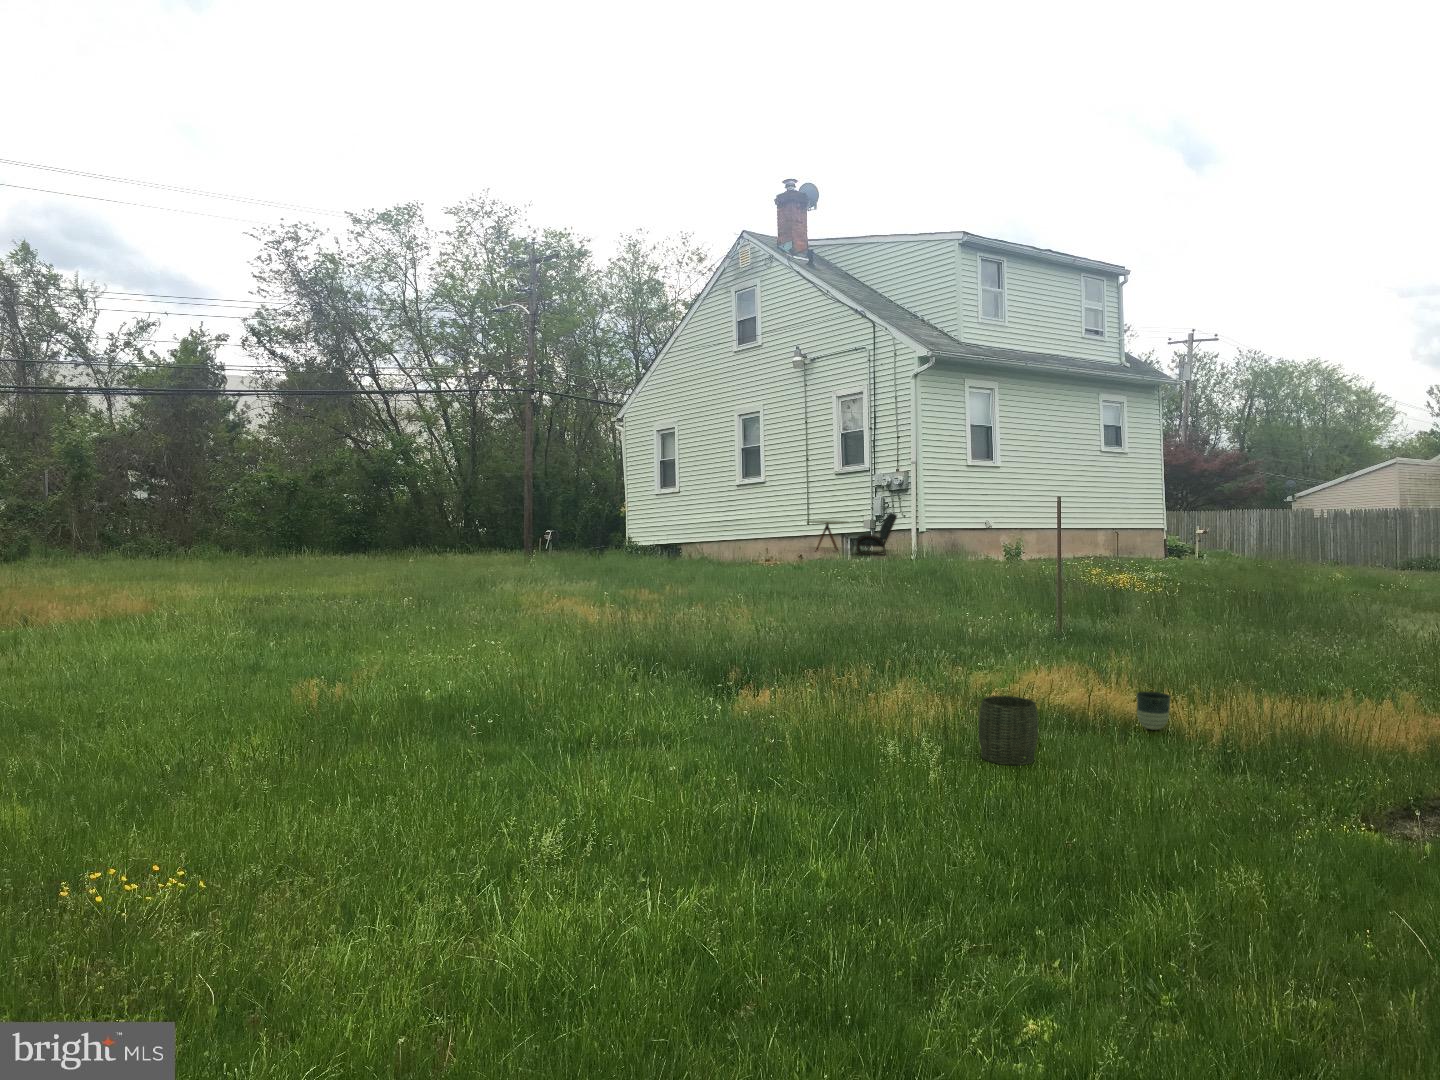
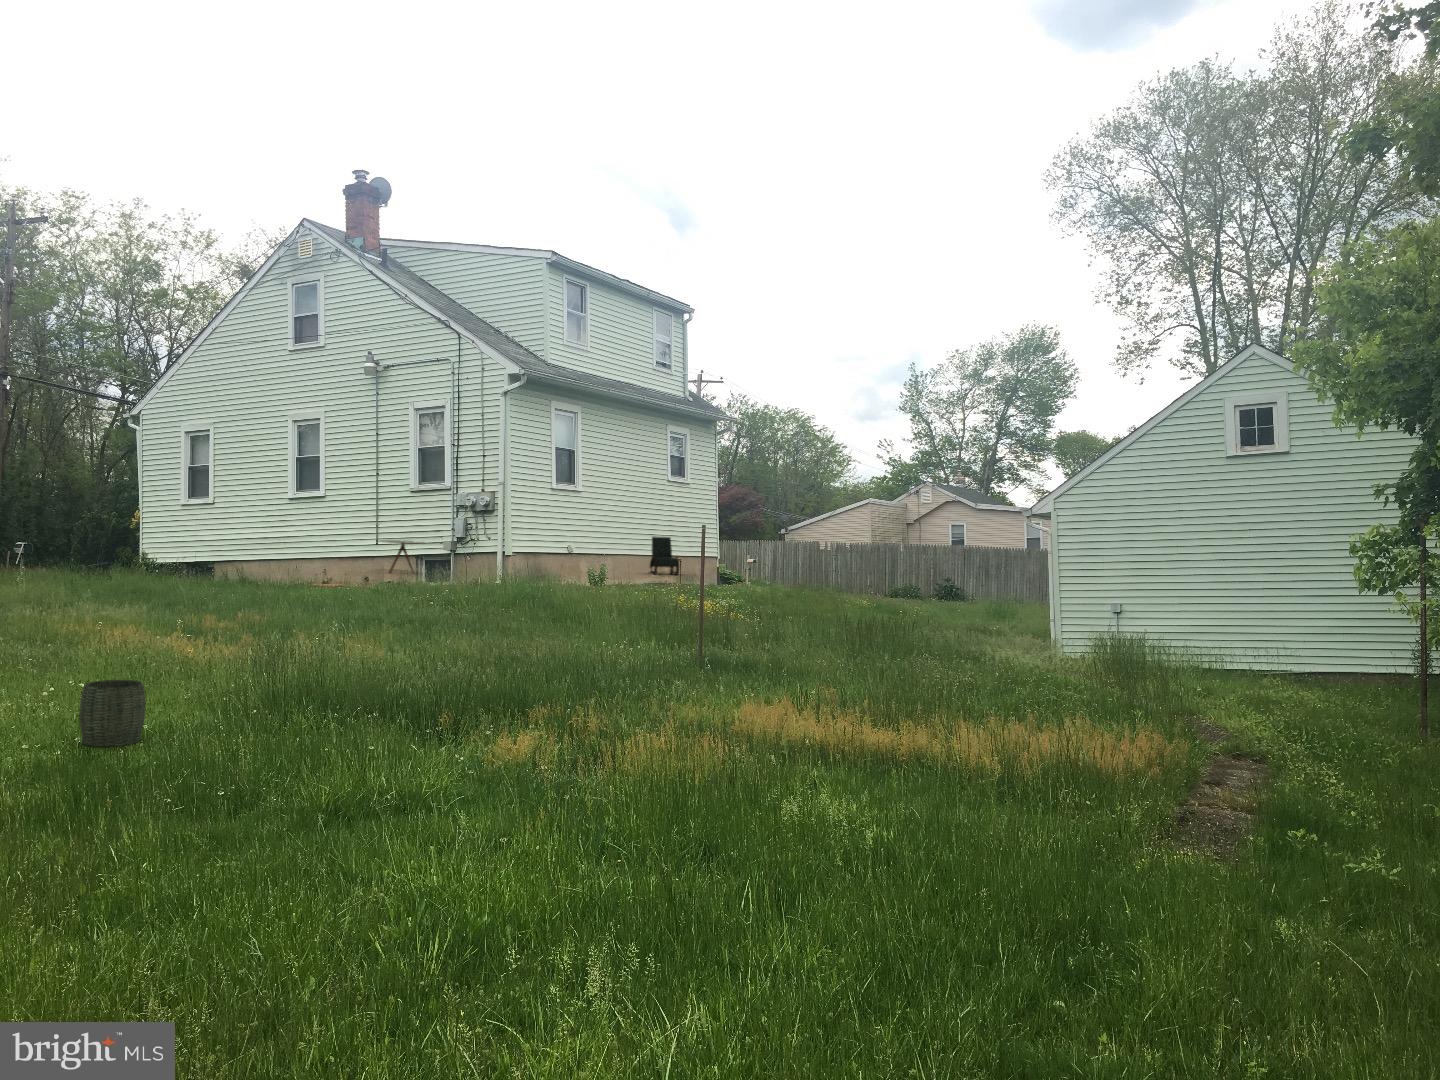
lounge chair: present [856,513,897,555] -> present [650,537,679,575]
planter: present [1137,691,1171,730] -> none [820,683,847,715]
woven basket: present [978,696,1039,765] -> present [79,680,146,747]

